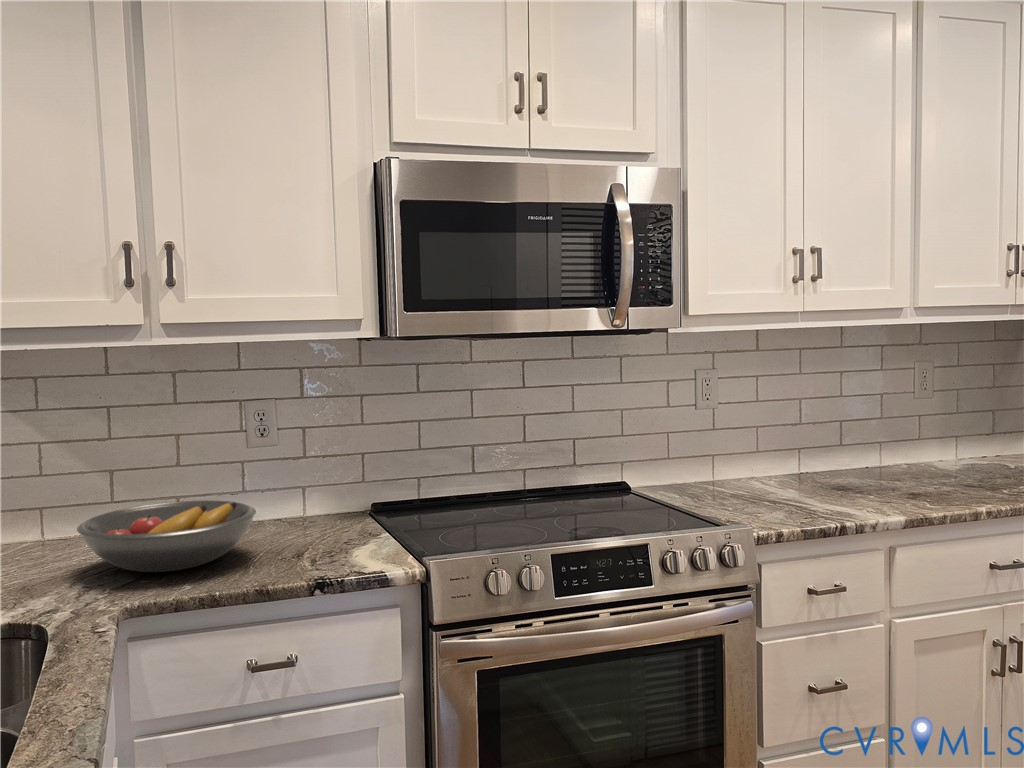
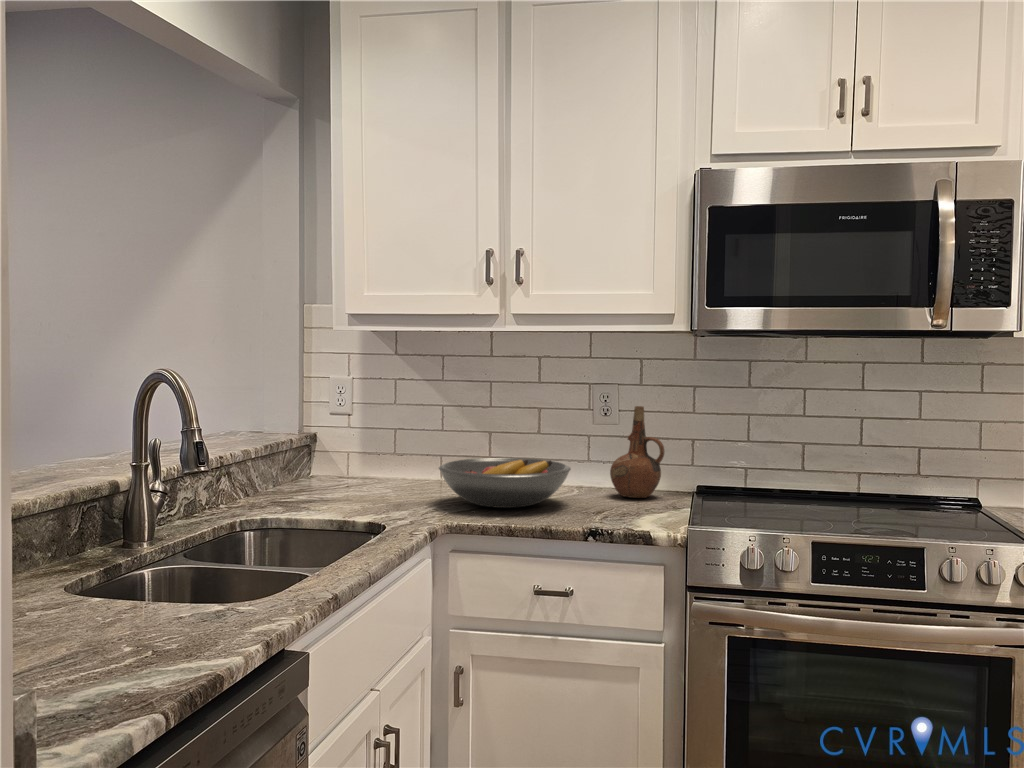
ceramic pitcher: none [283,424,344,529] -> present [610,406,664,498]

